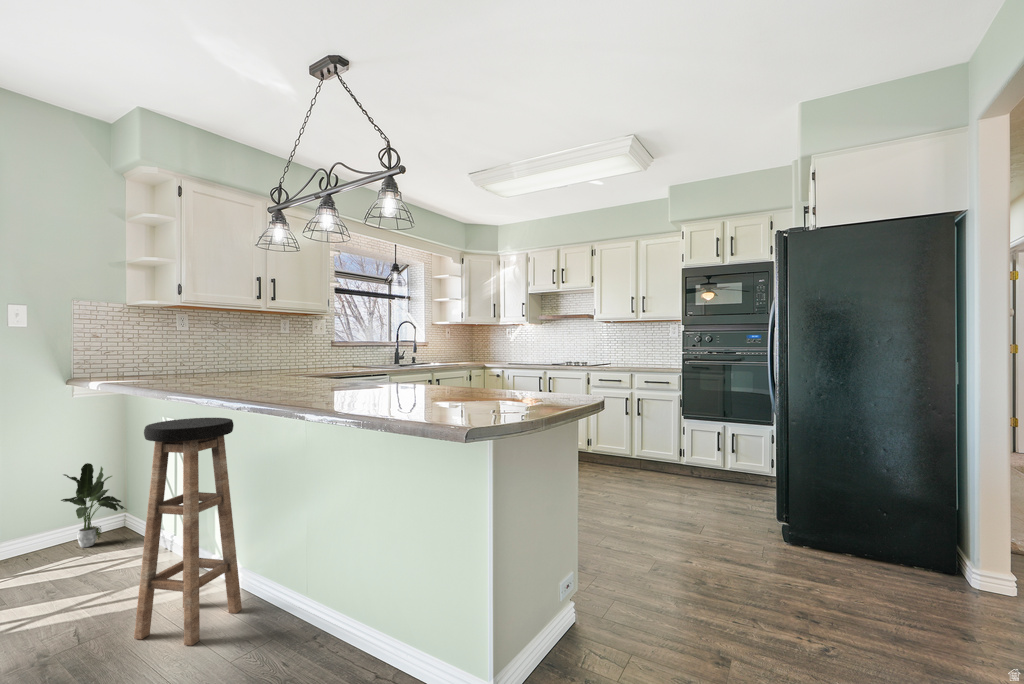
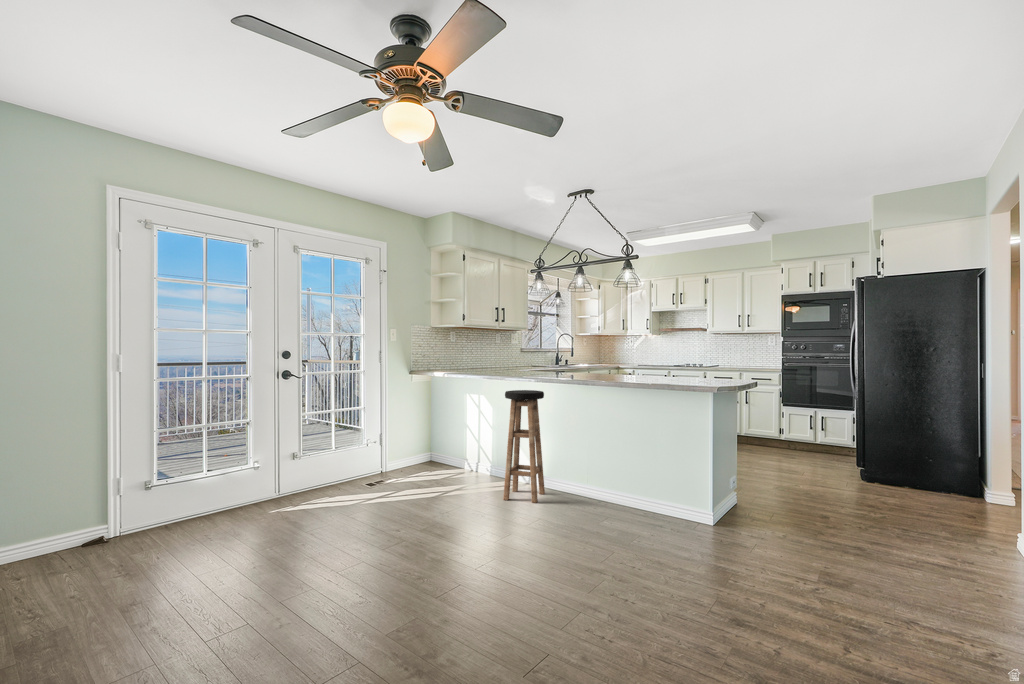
potted plant: present [61,463,125,547] -> none [407,420,439,469]

